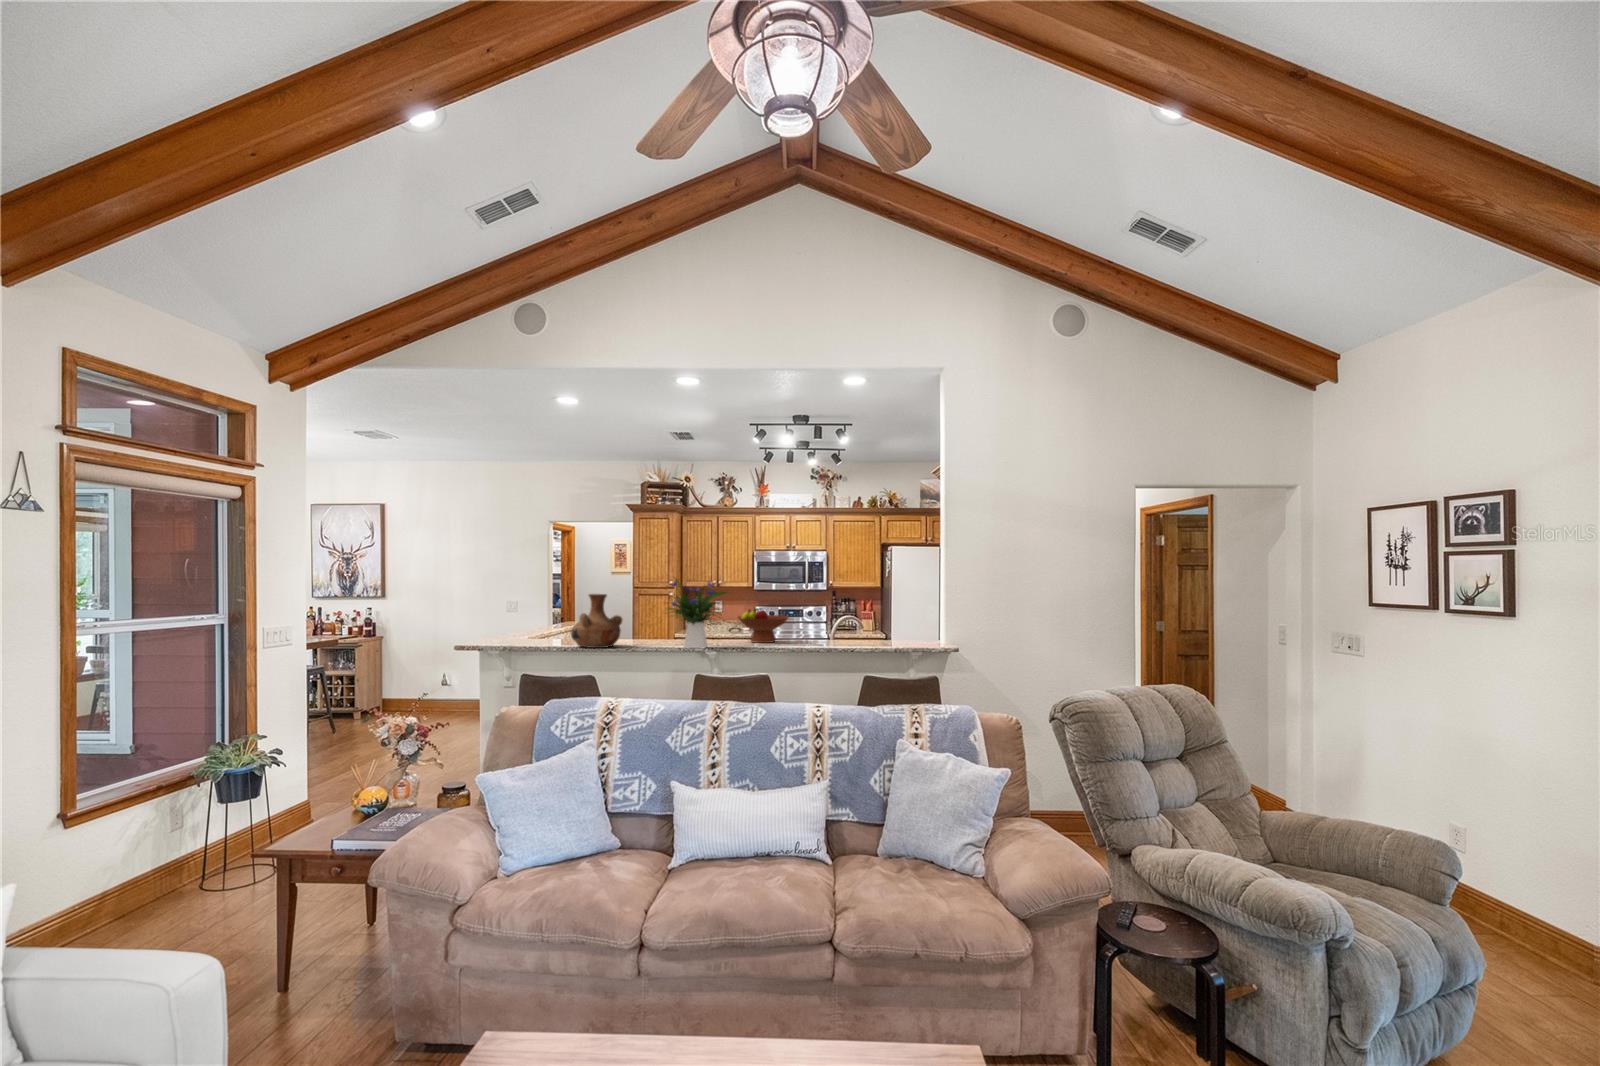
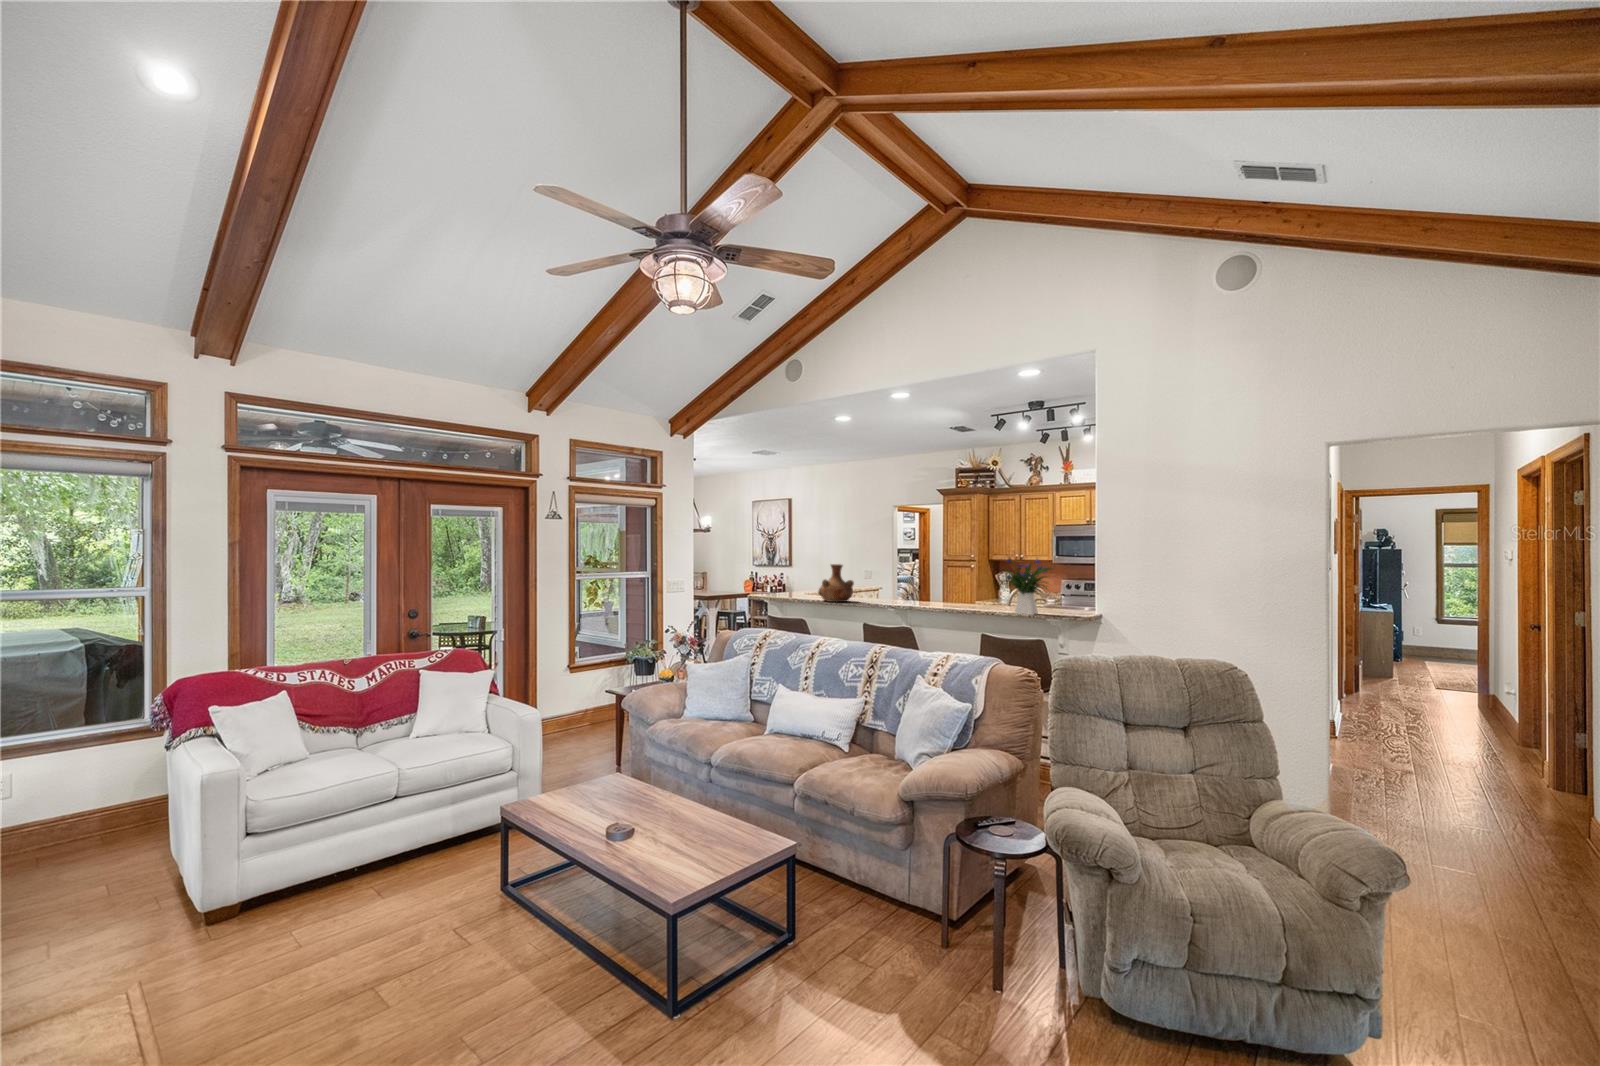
flower arrangement: present [668,578,726,648] -> present [1003,557,1052,615]
fruit bowl: present [738,608,788,643] -> none [942,578,985,606]

